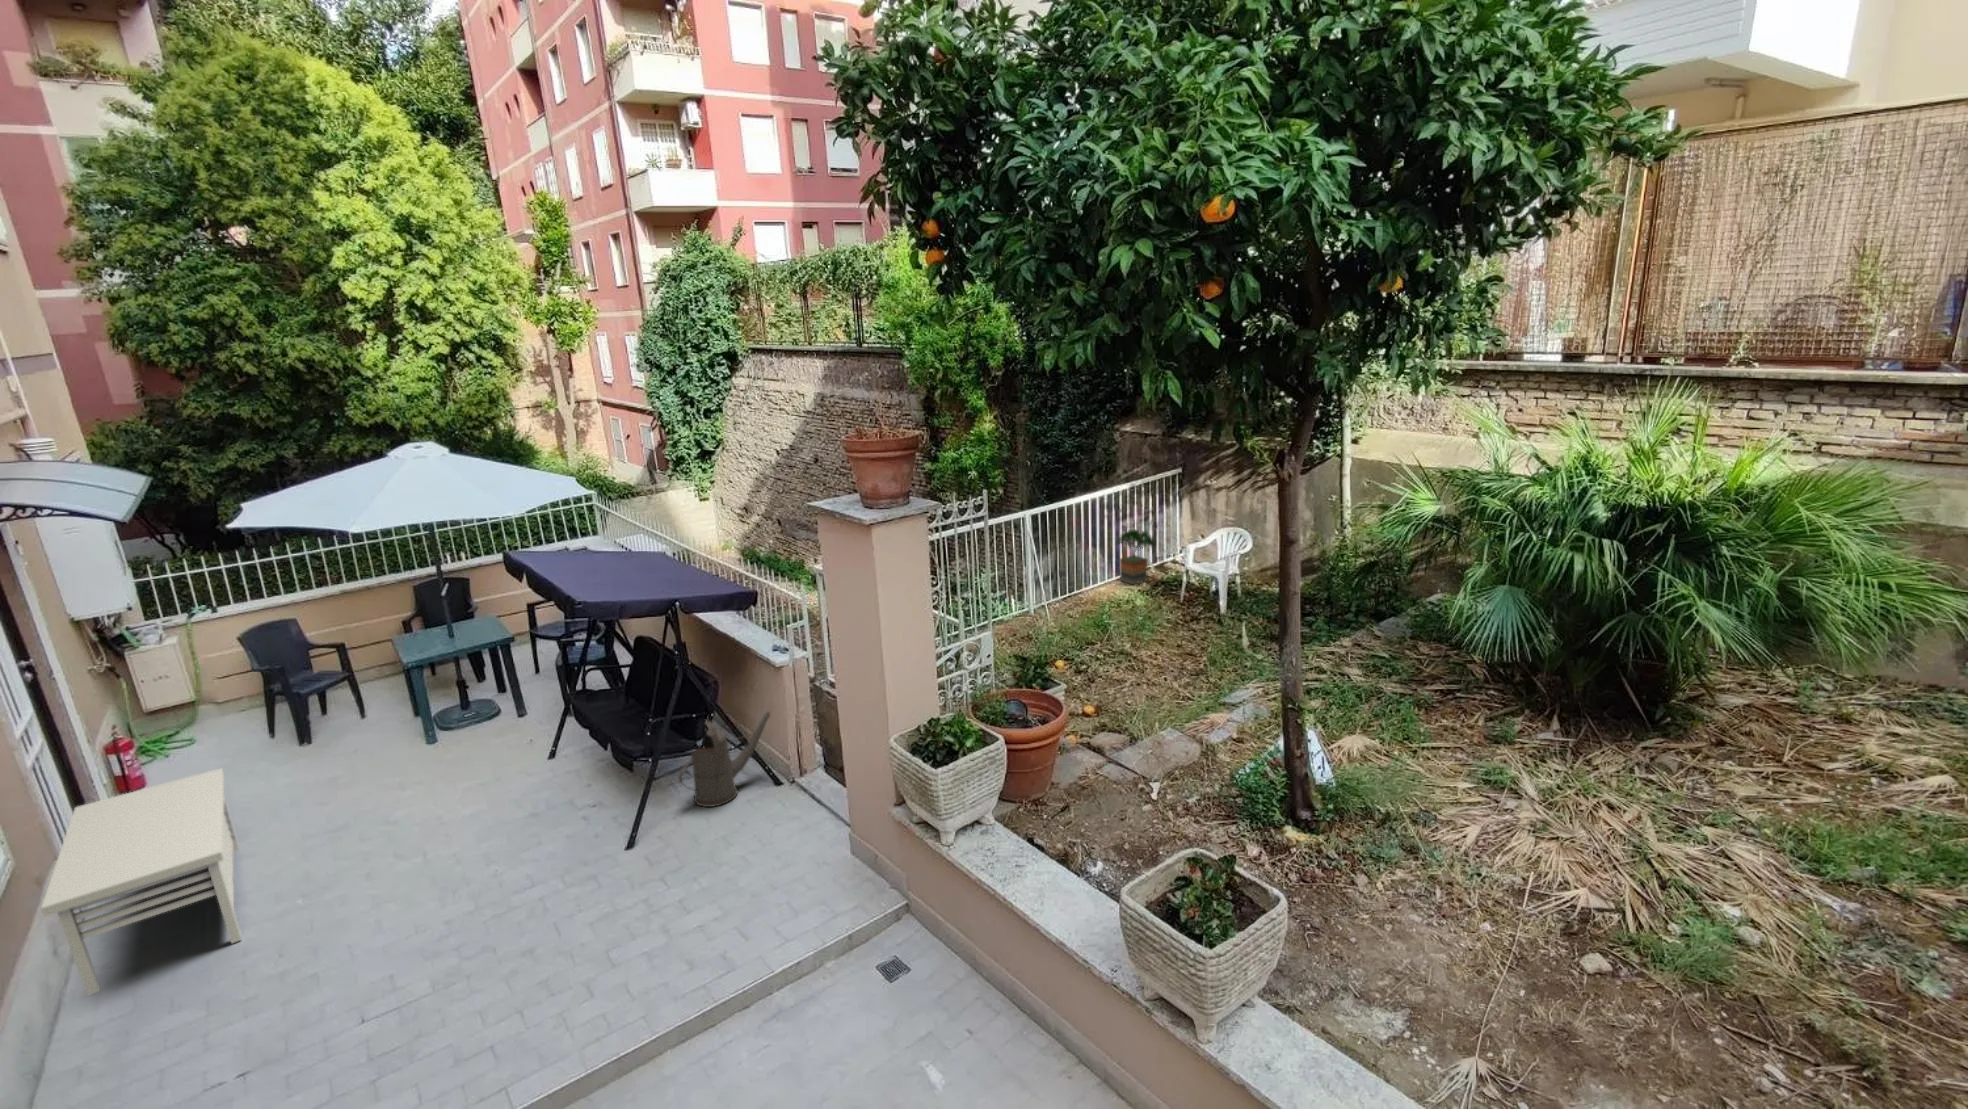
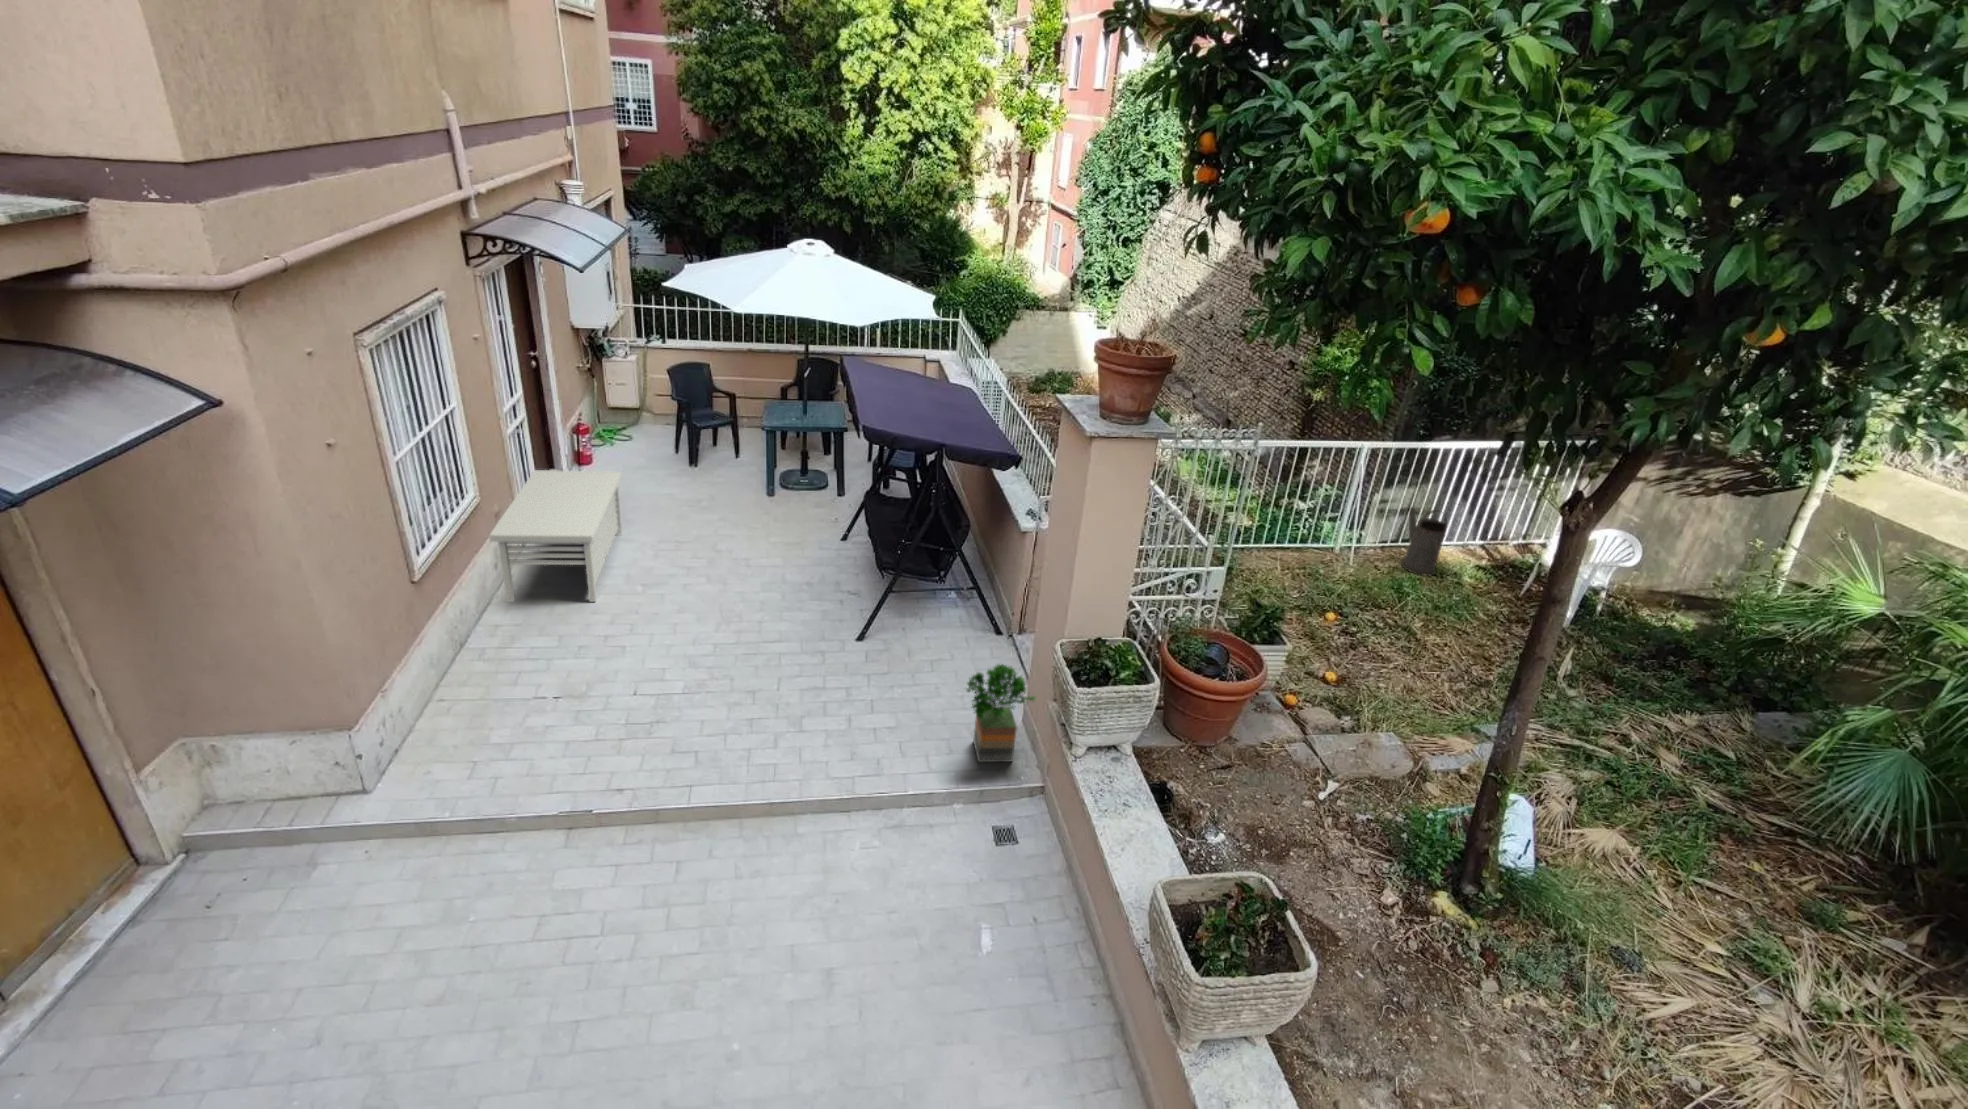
potted tree: present [1116,530,1156,584] -> present [967,664,1035,762]
watering can: present [679,712,770,807] -> present [1401,507,1447,575]

